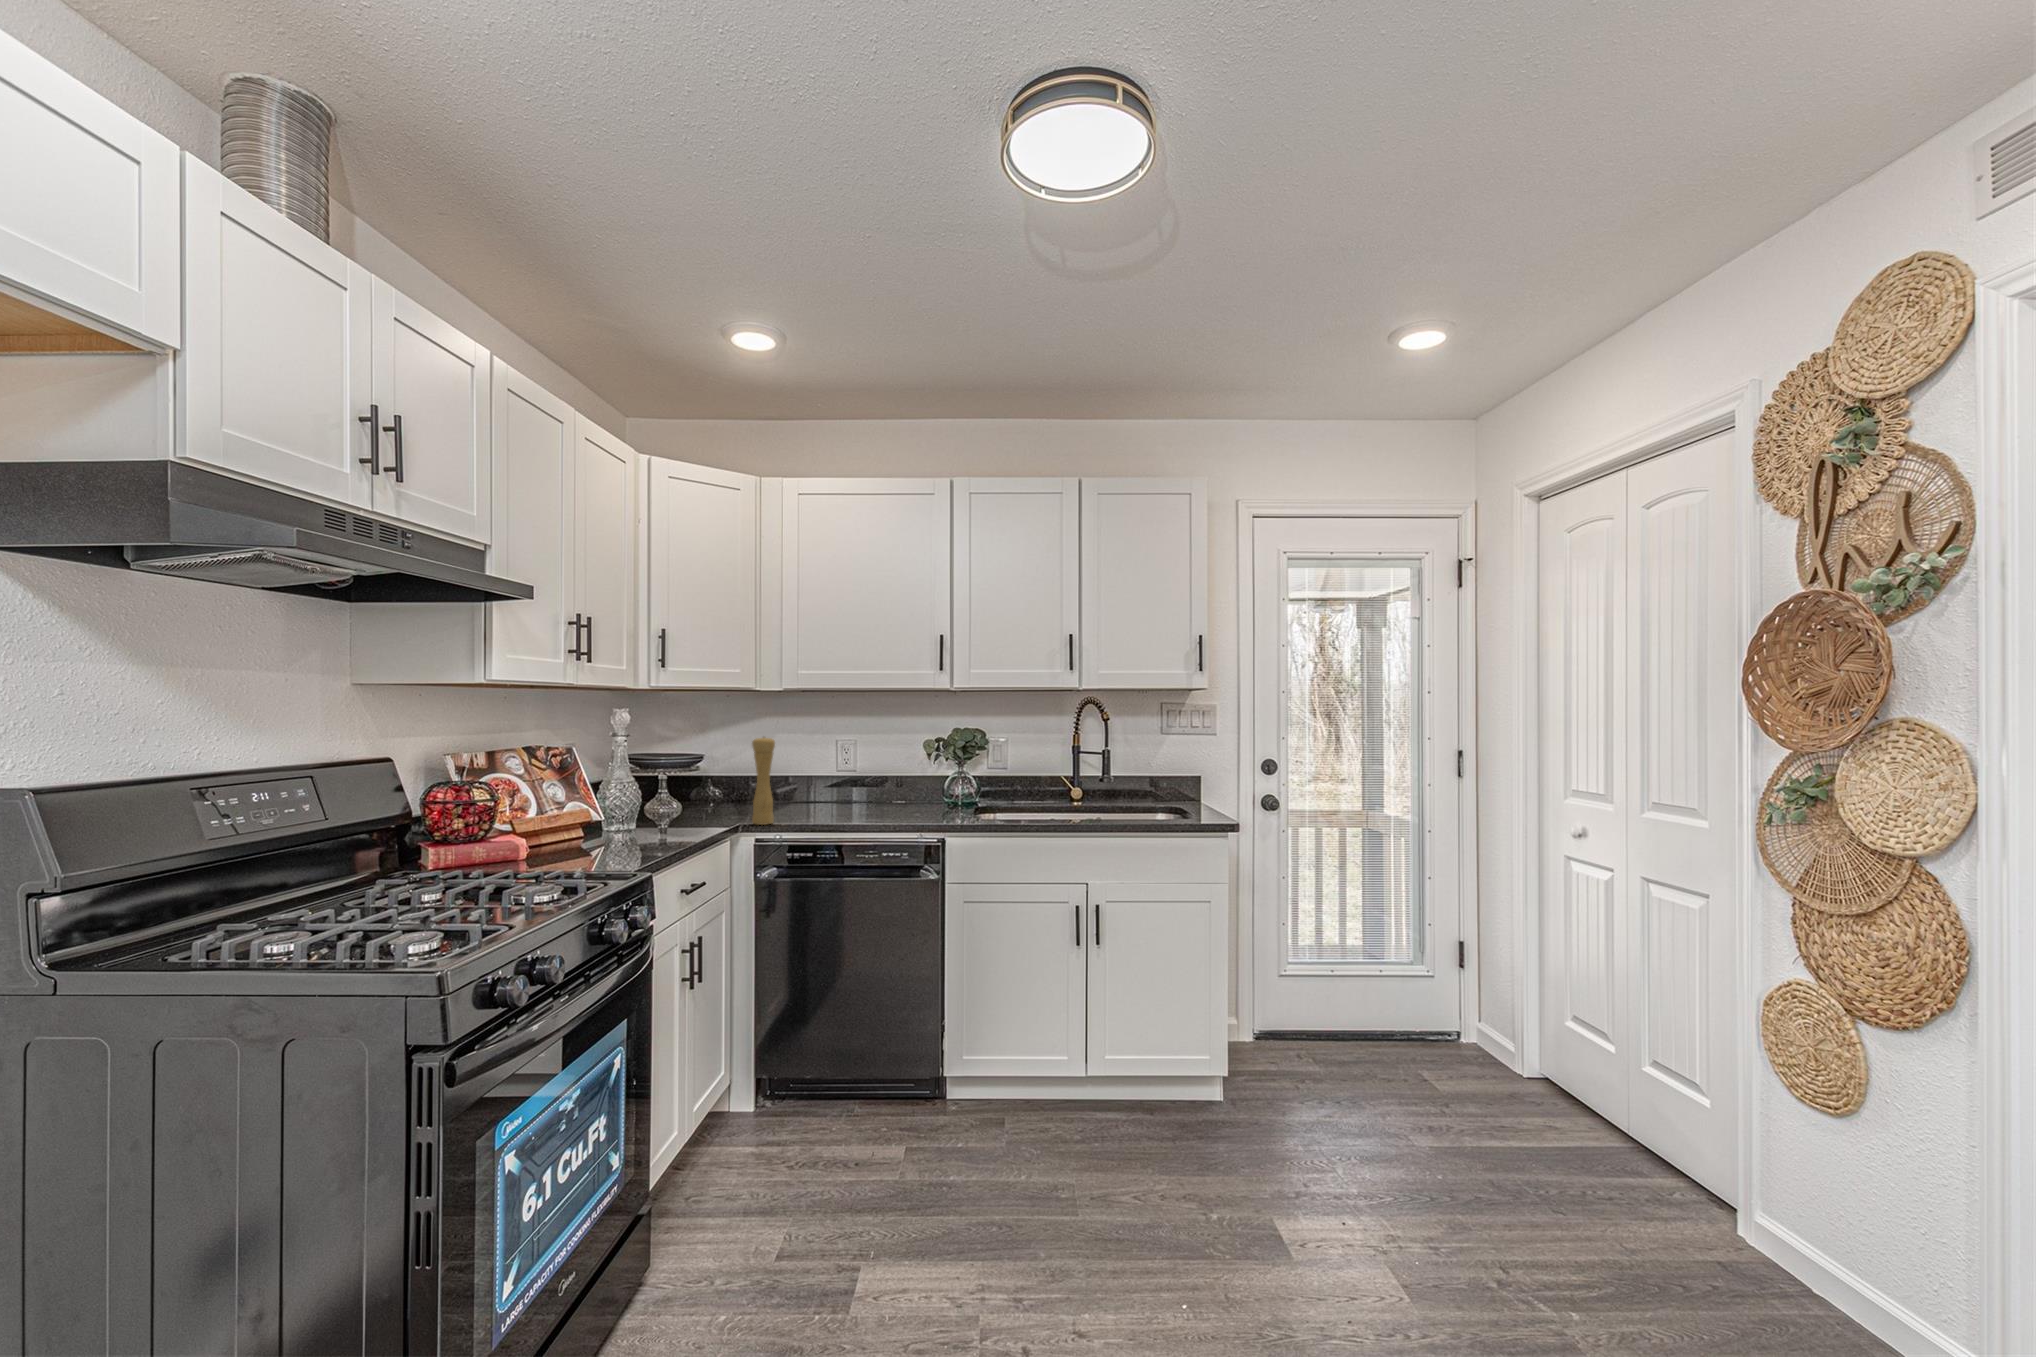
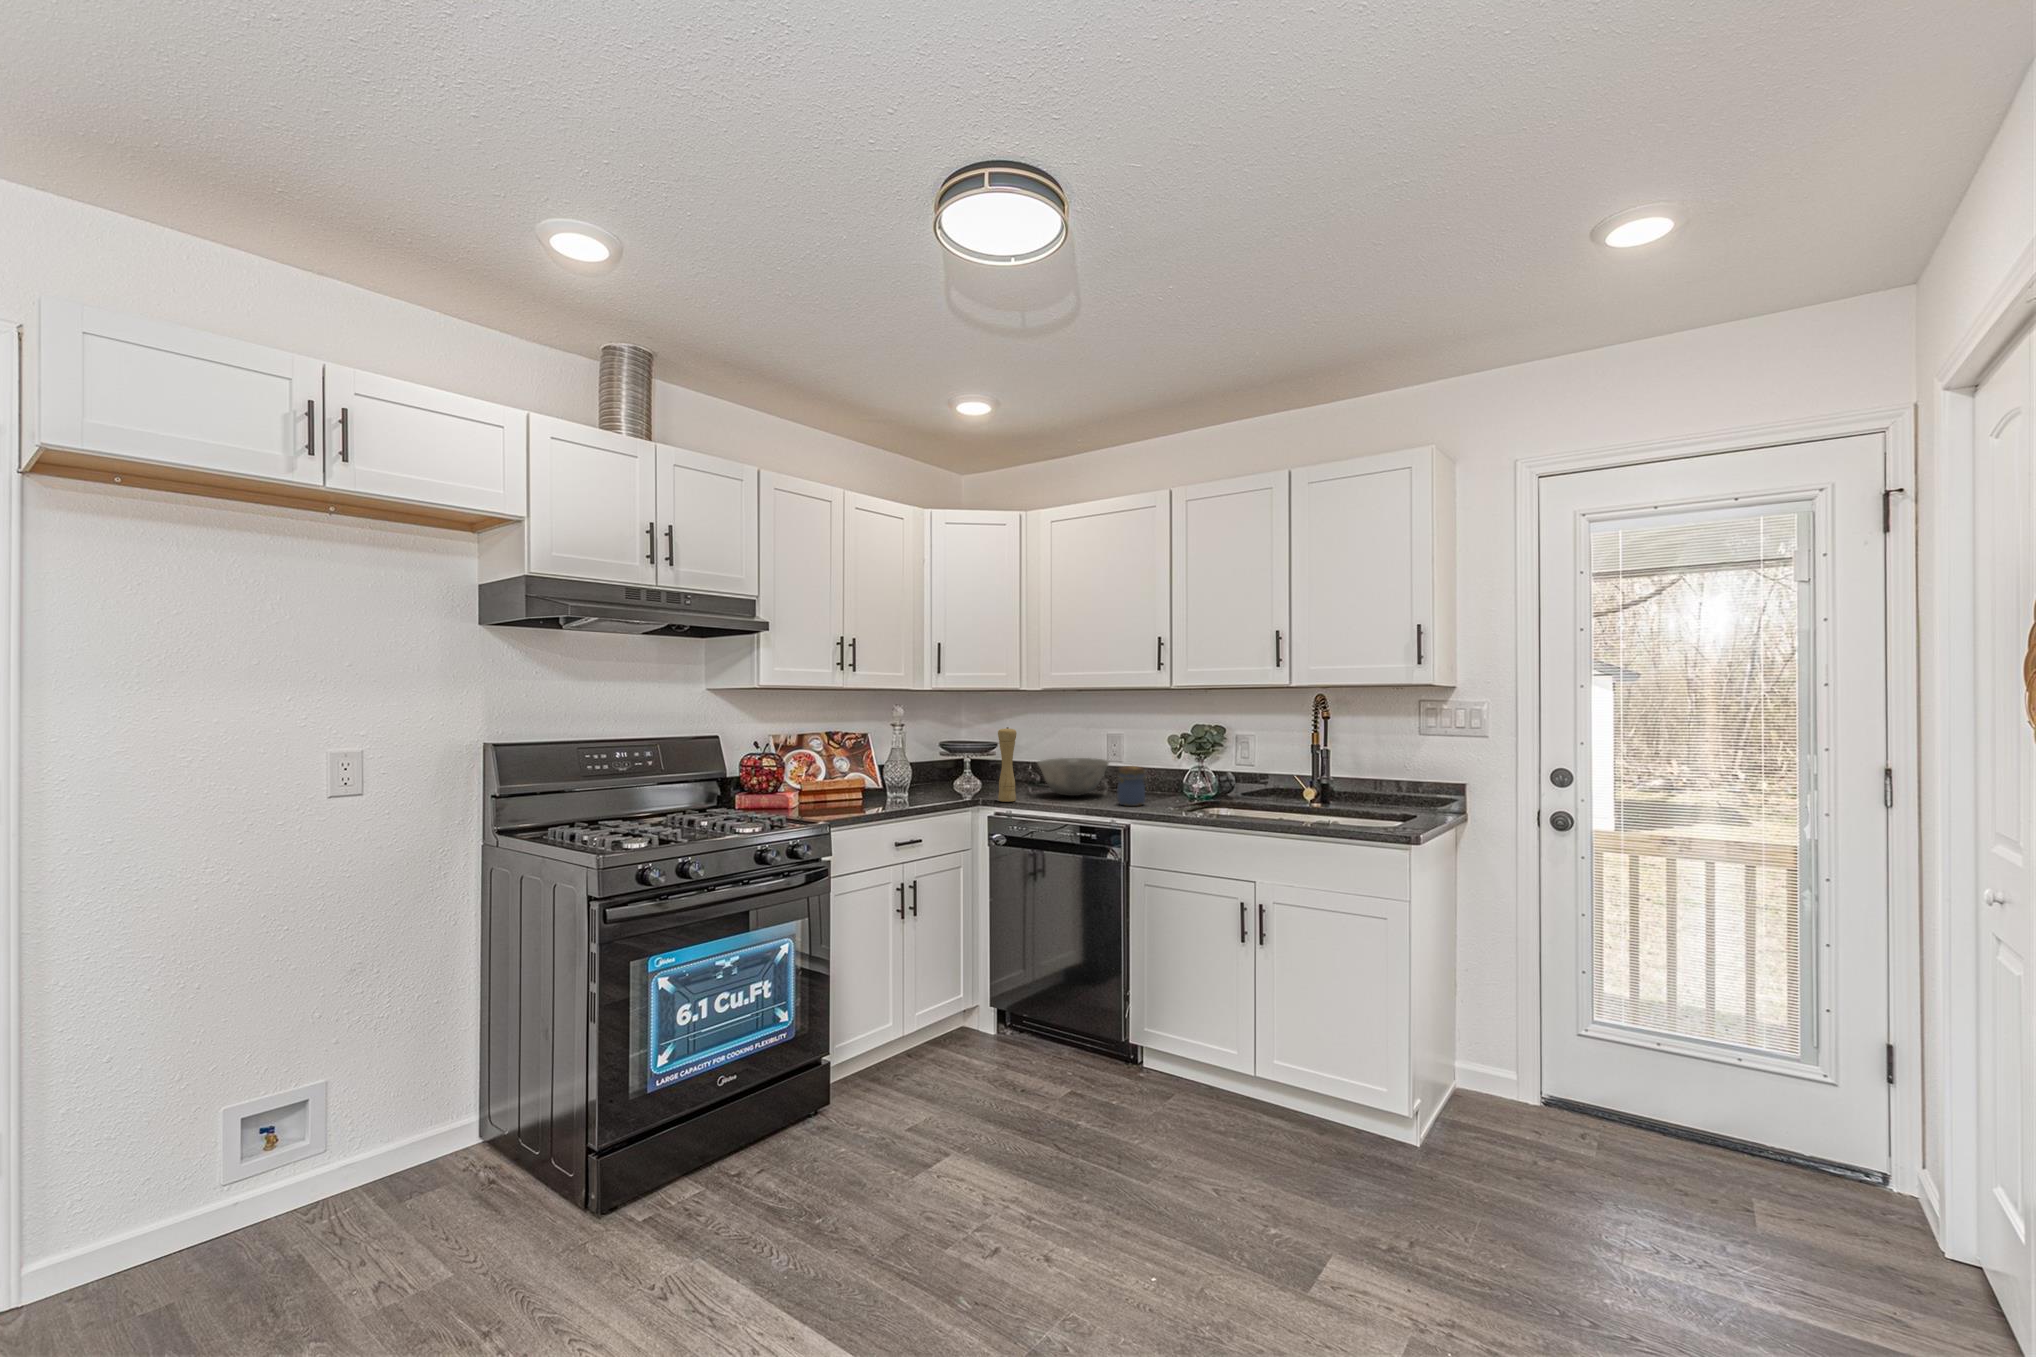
bowl: none [777,770,861,813] -> present [1038,758,1109,796]
jar: none [893,775,924,818] -> present [1118,766,1148,806]

